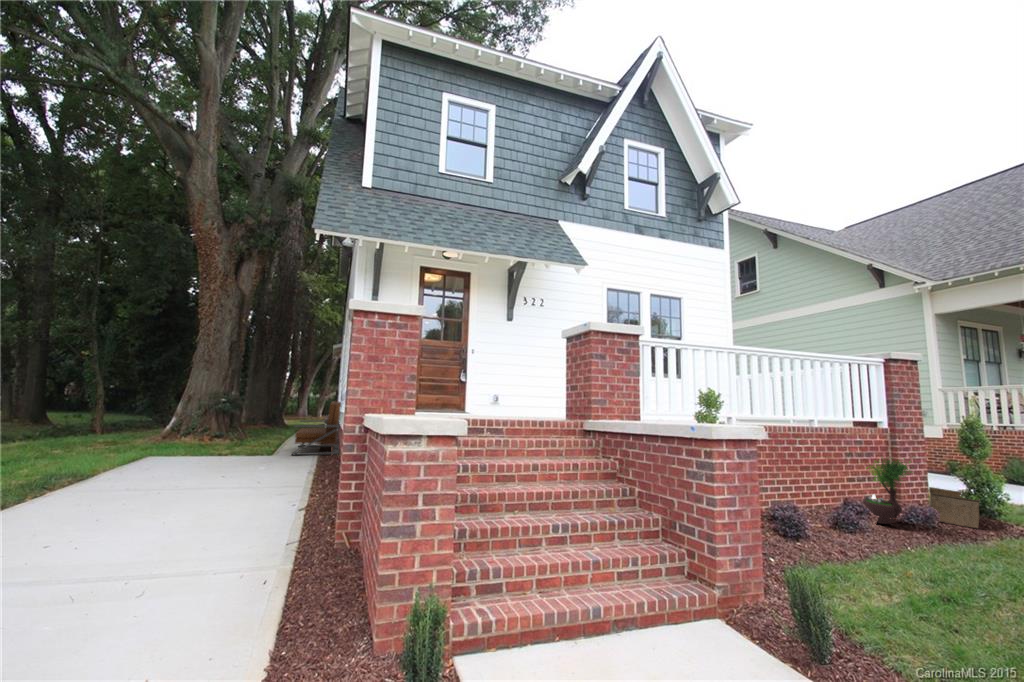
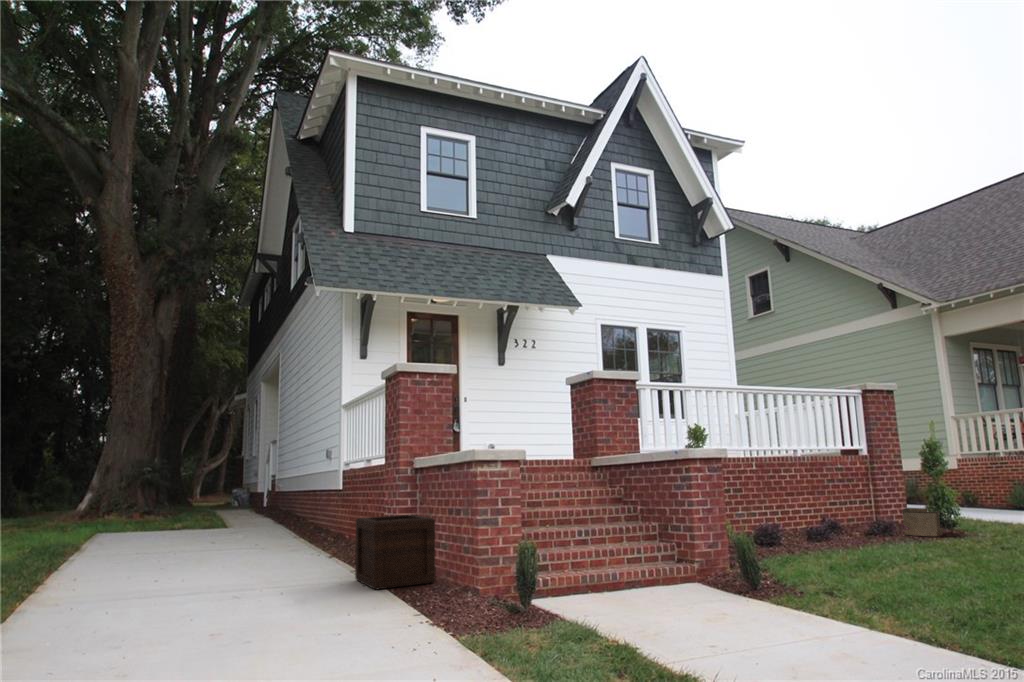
lounge chair: present [292,401,341,455] -> none [253,473,314,535]
potted tree: present [862,458,909,524] -> none [843,475,880,539]
wooden crate: none [267,478,366,592] -> present [355,515,436,589]

